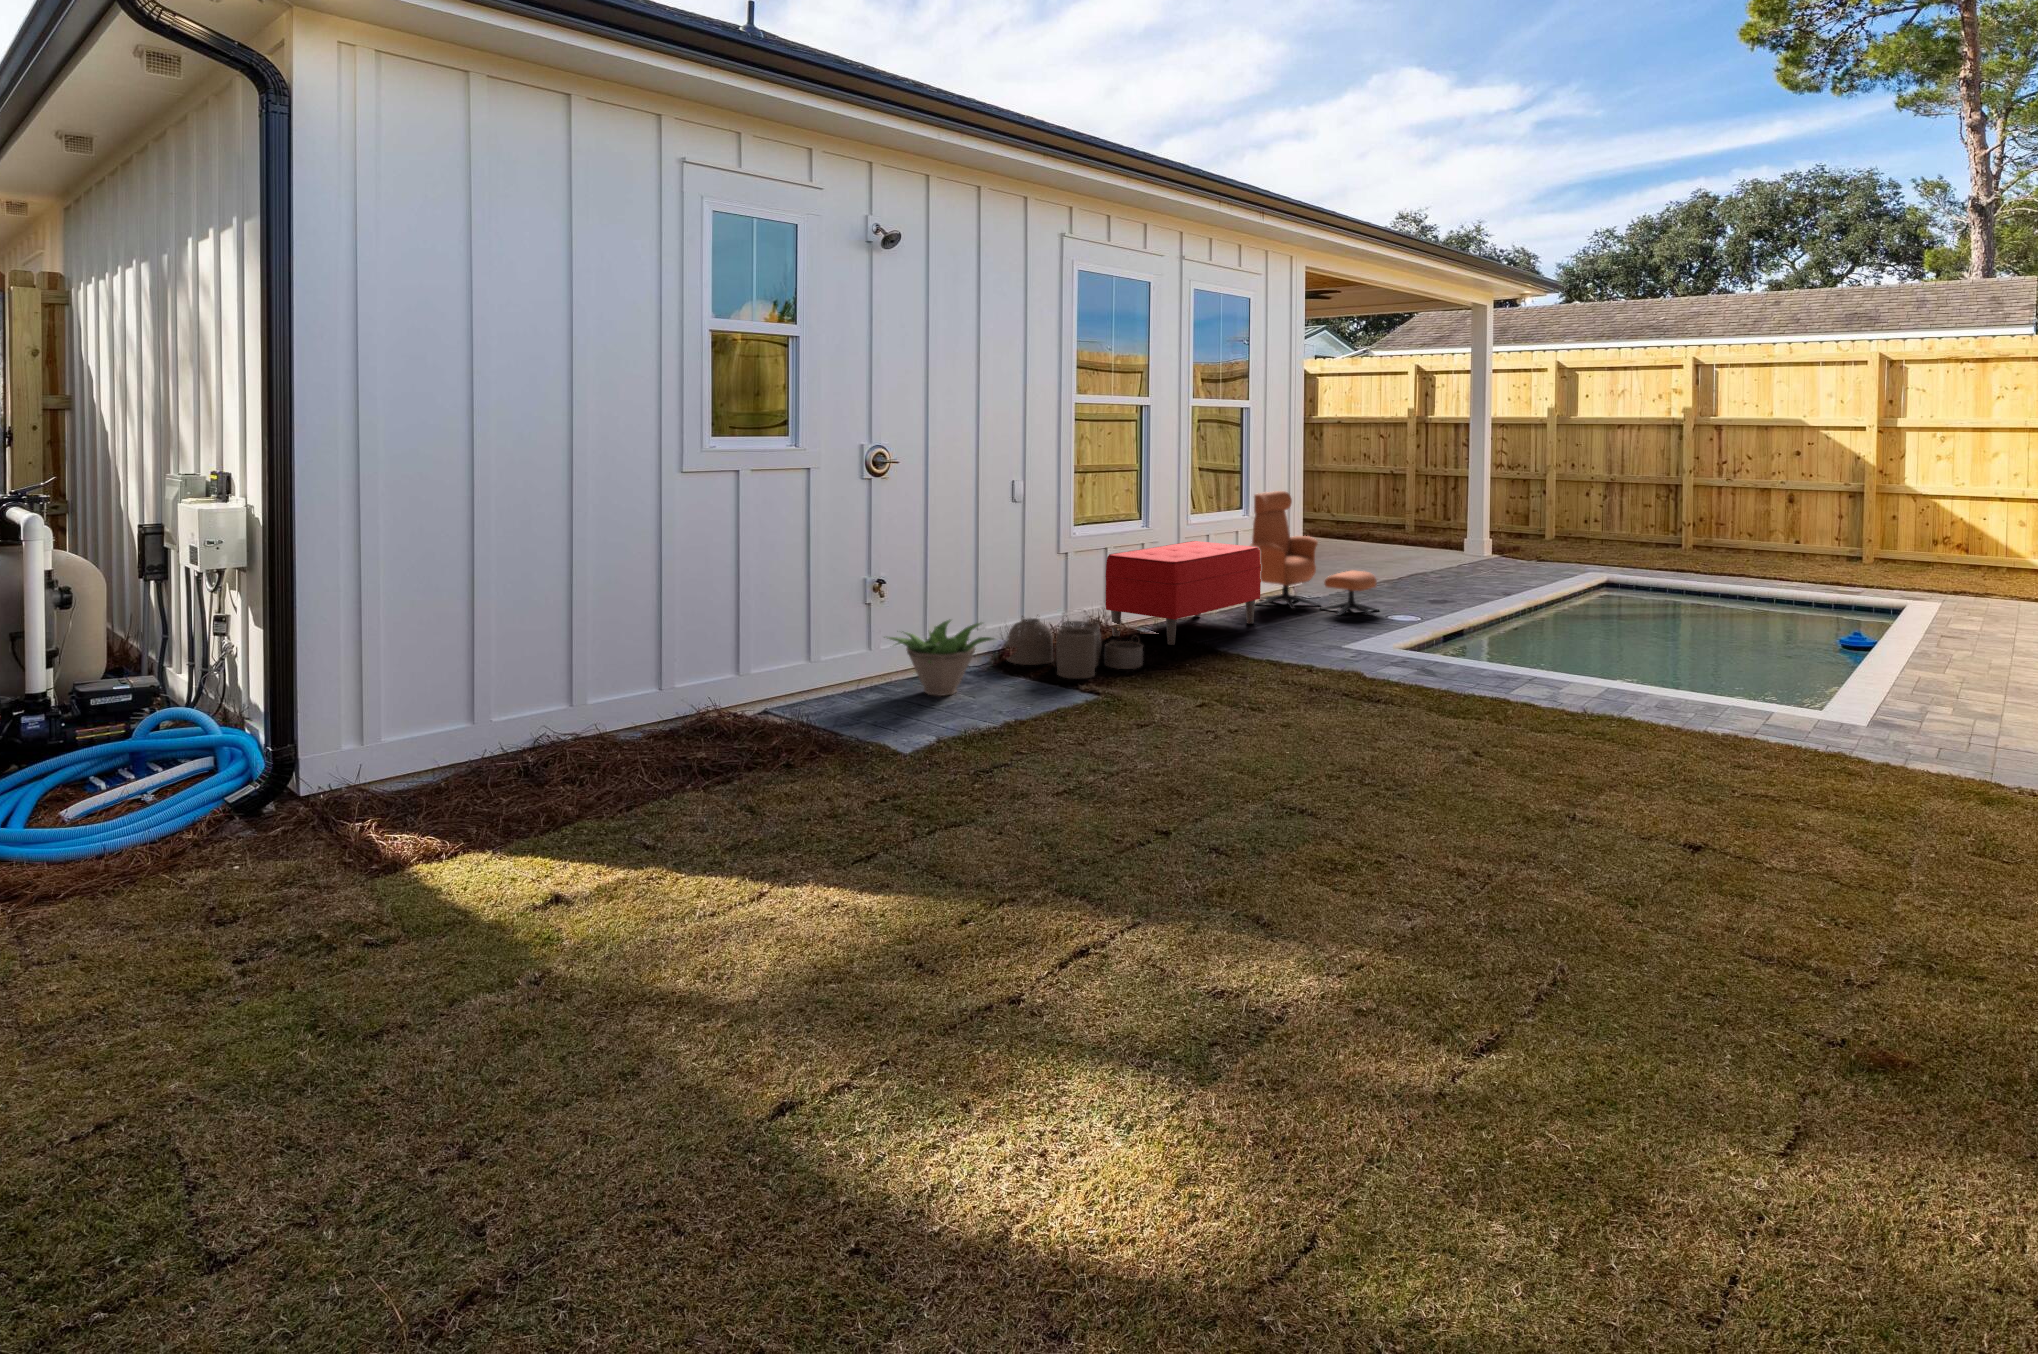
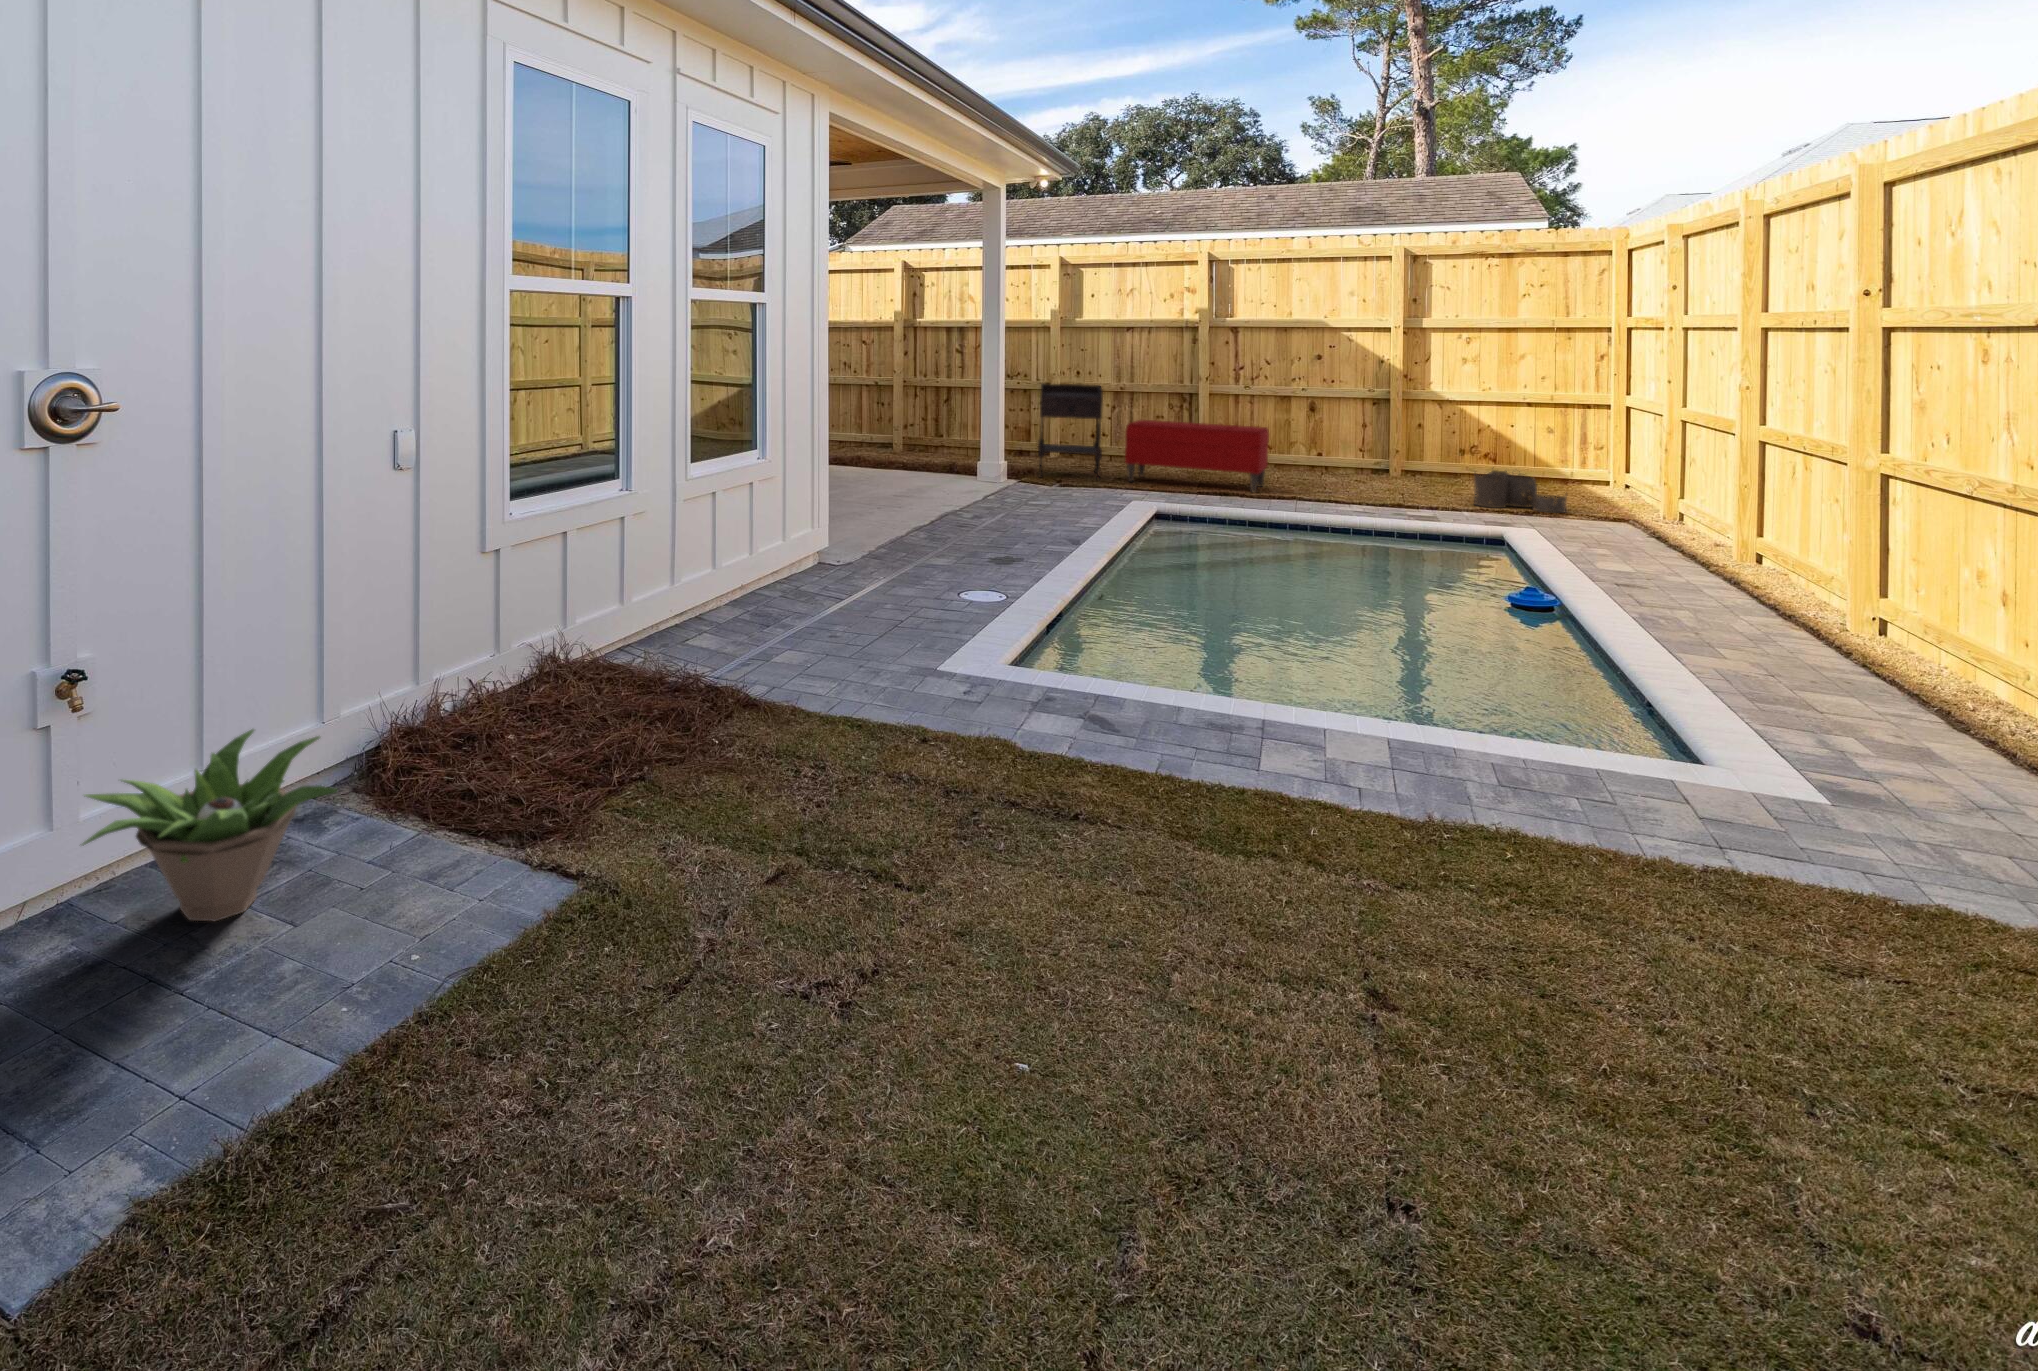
side table: none [1532,472,1594,558] -> present [1038,383,1103,480]
lounge chair: present [1251,491,1379,616] -> none [757,423,933,601]
bench: present [1105,541,1261,645] -> present [1125,420,1269,492]
woven basket: present [1007,615,1143,678] -> present [1474,470,1567,513]

